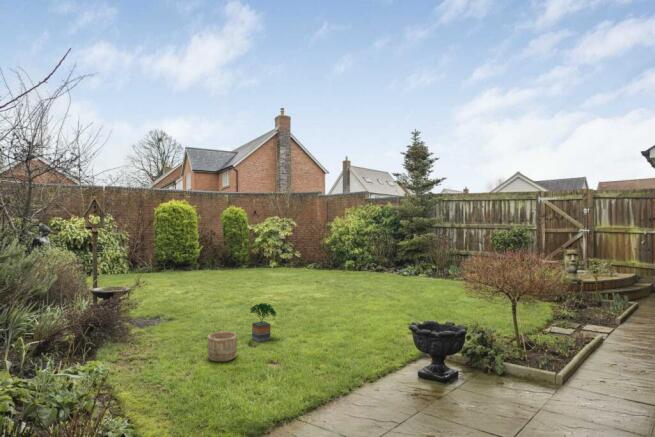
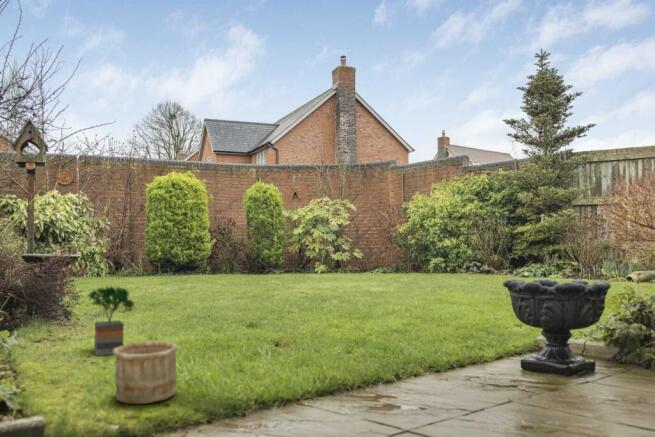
potted tree: present [250,303,276,342] -> present [88,287,134,356]

